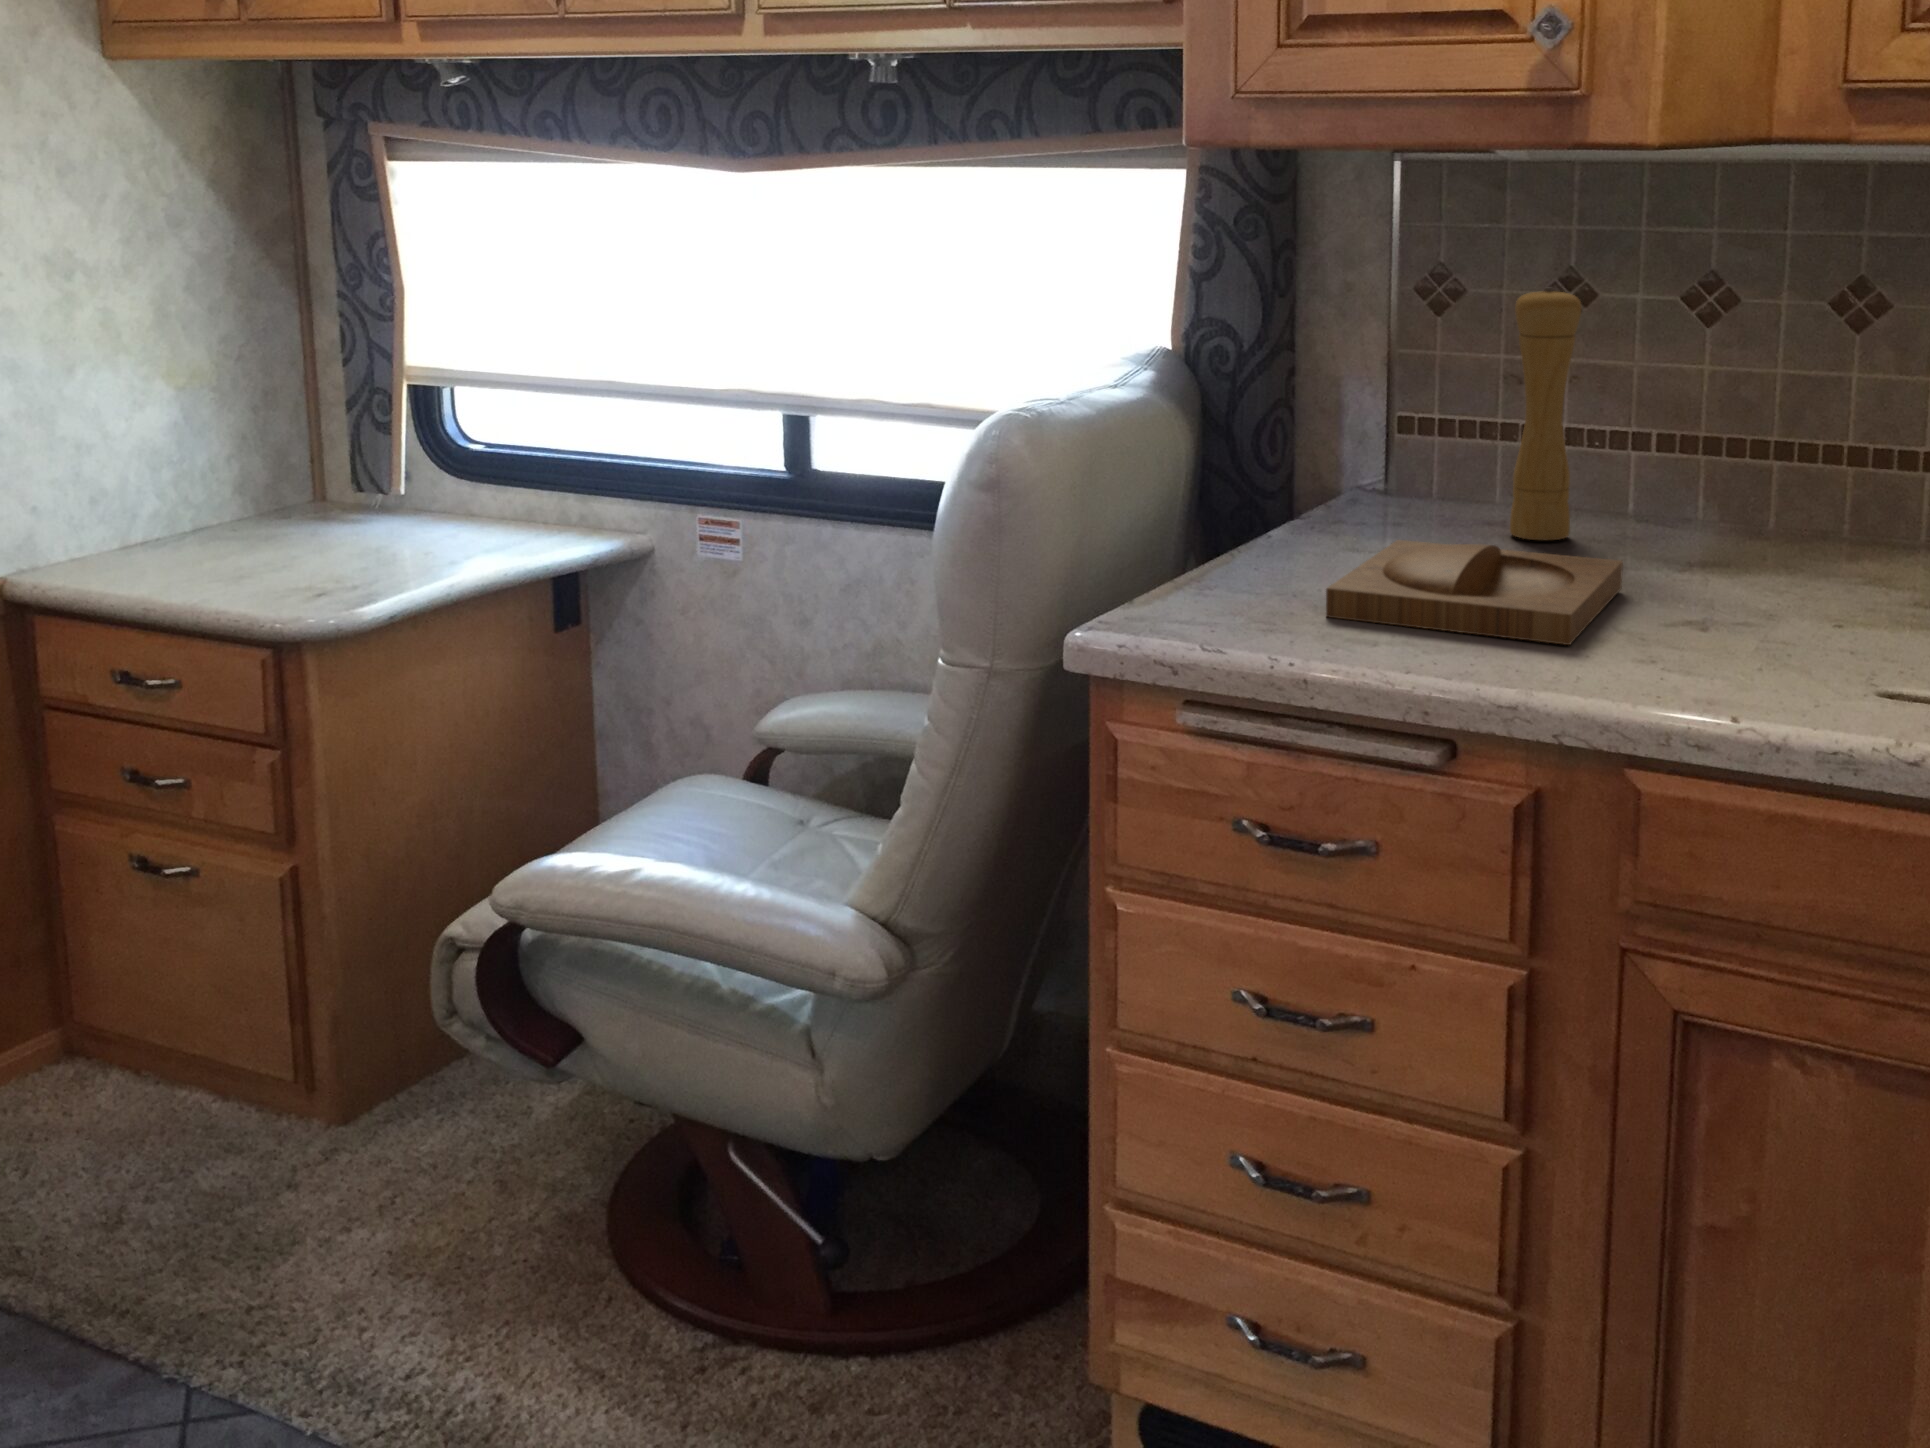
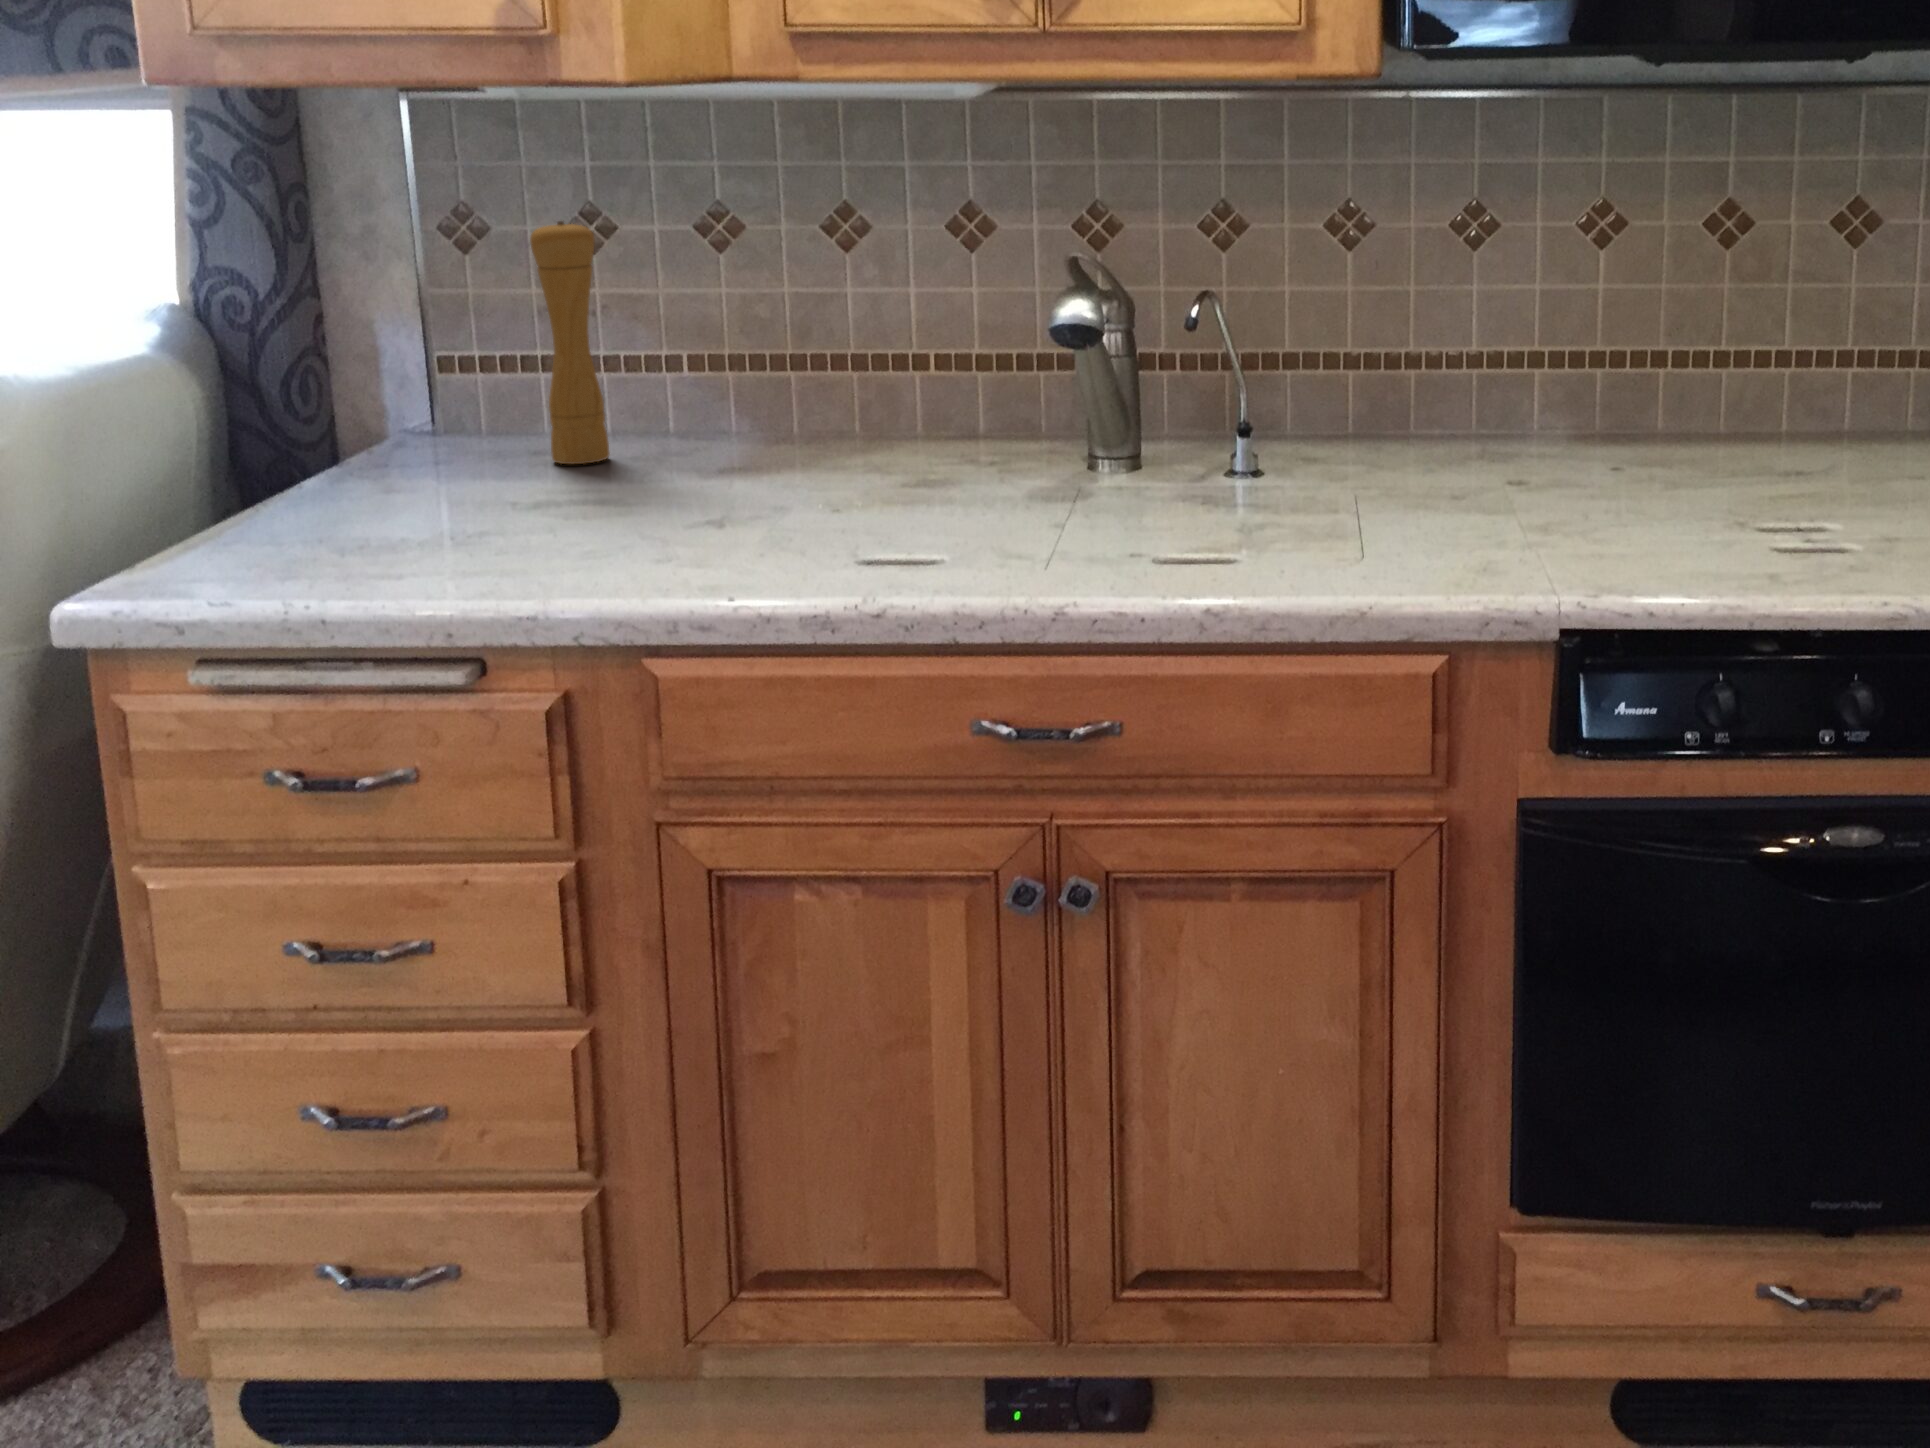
tray: present [1326,540,1623,645] -> none [344,473,649,559]

